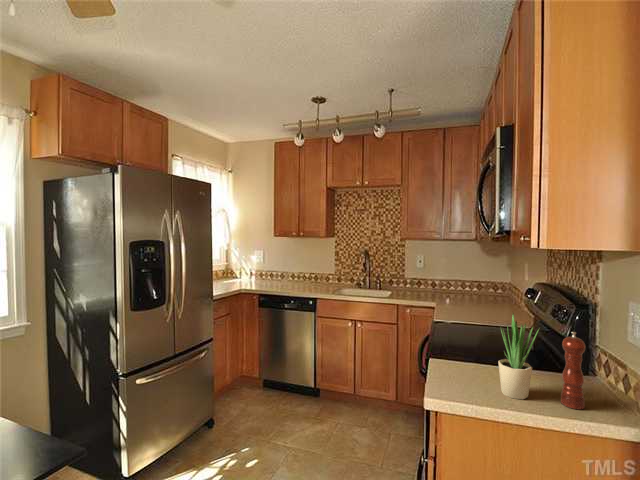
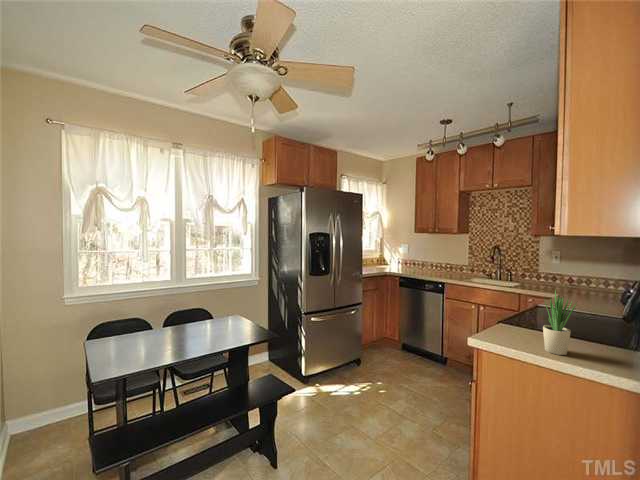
pepper mill: present [561,332,585,409] -> none [595,306,618,369]

